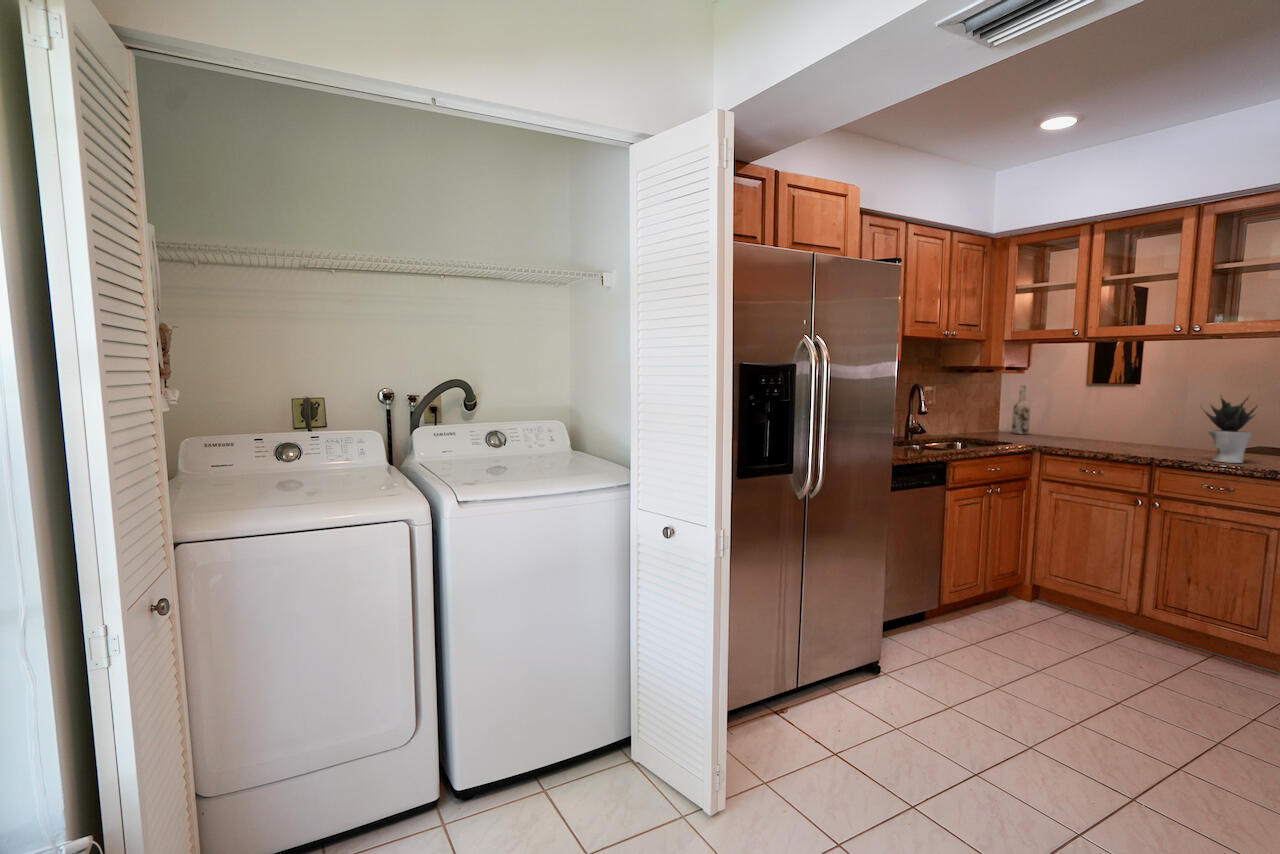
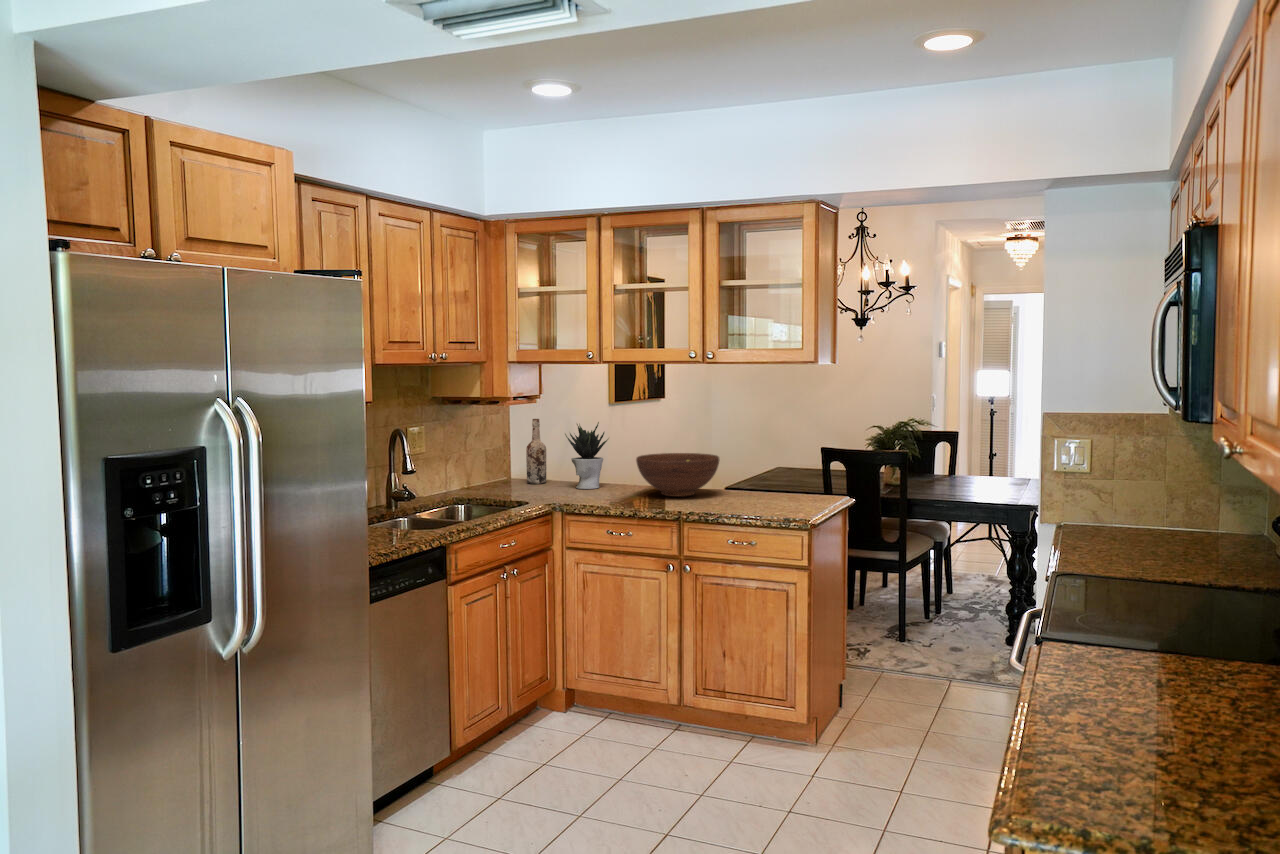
potted plant: present [1201,396,1257,463] -> present [565,422,608,489]
fruit bowl: none [1113,415,1200,450] -> present [636,453,720,497]

